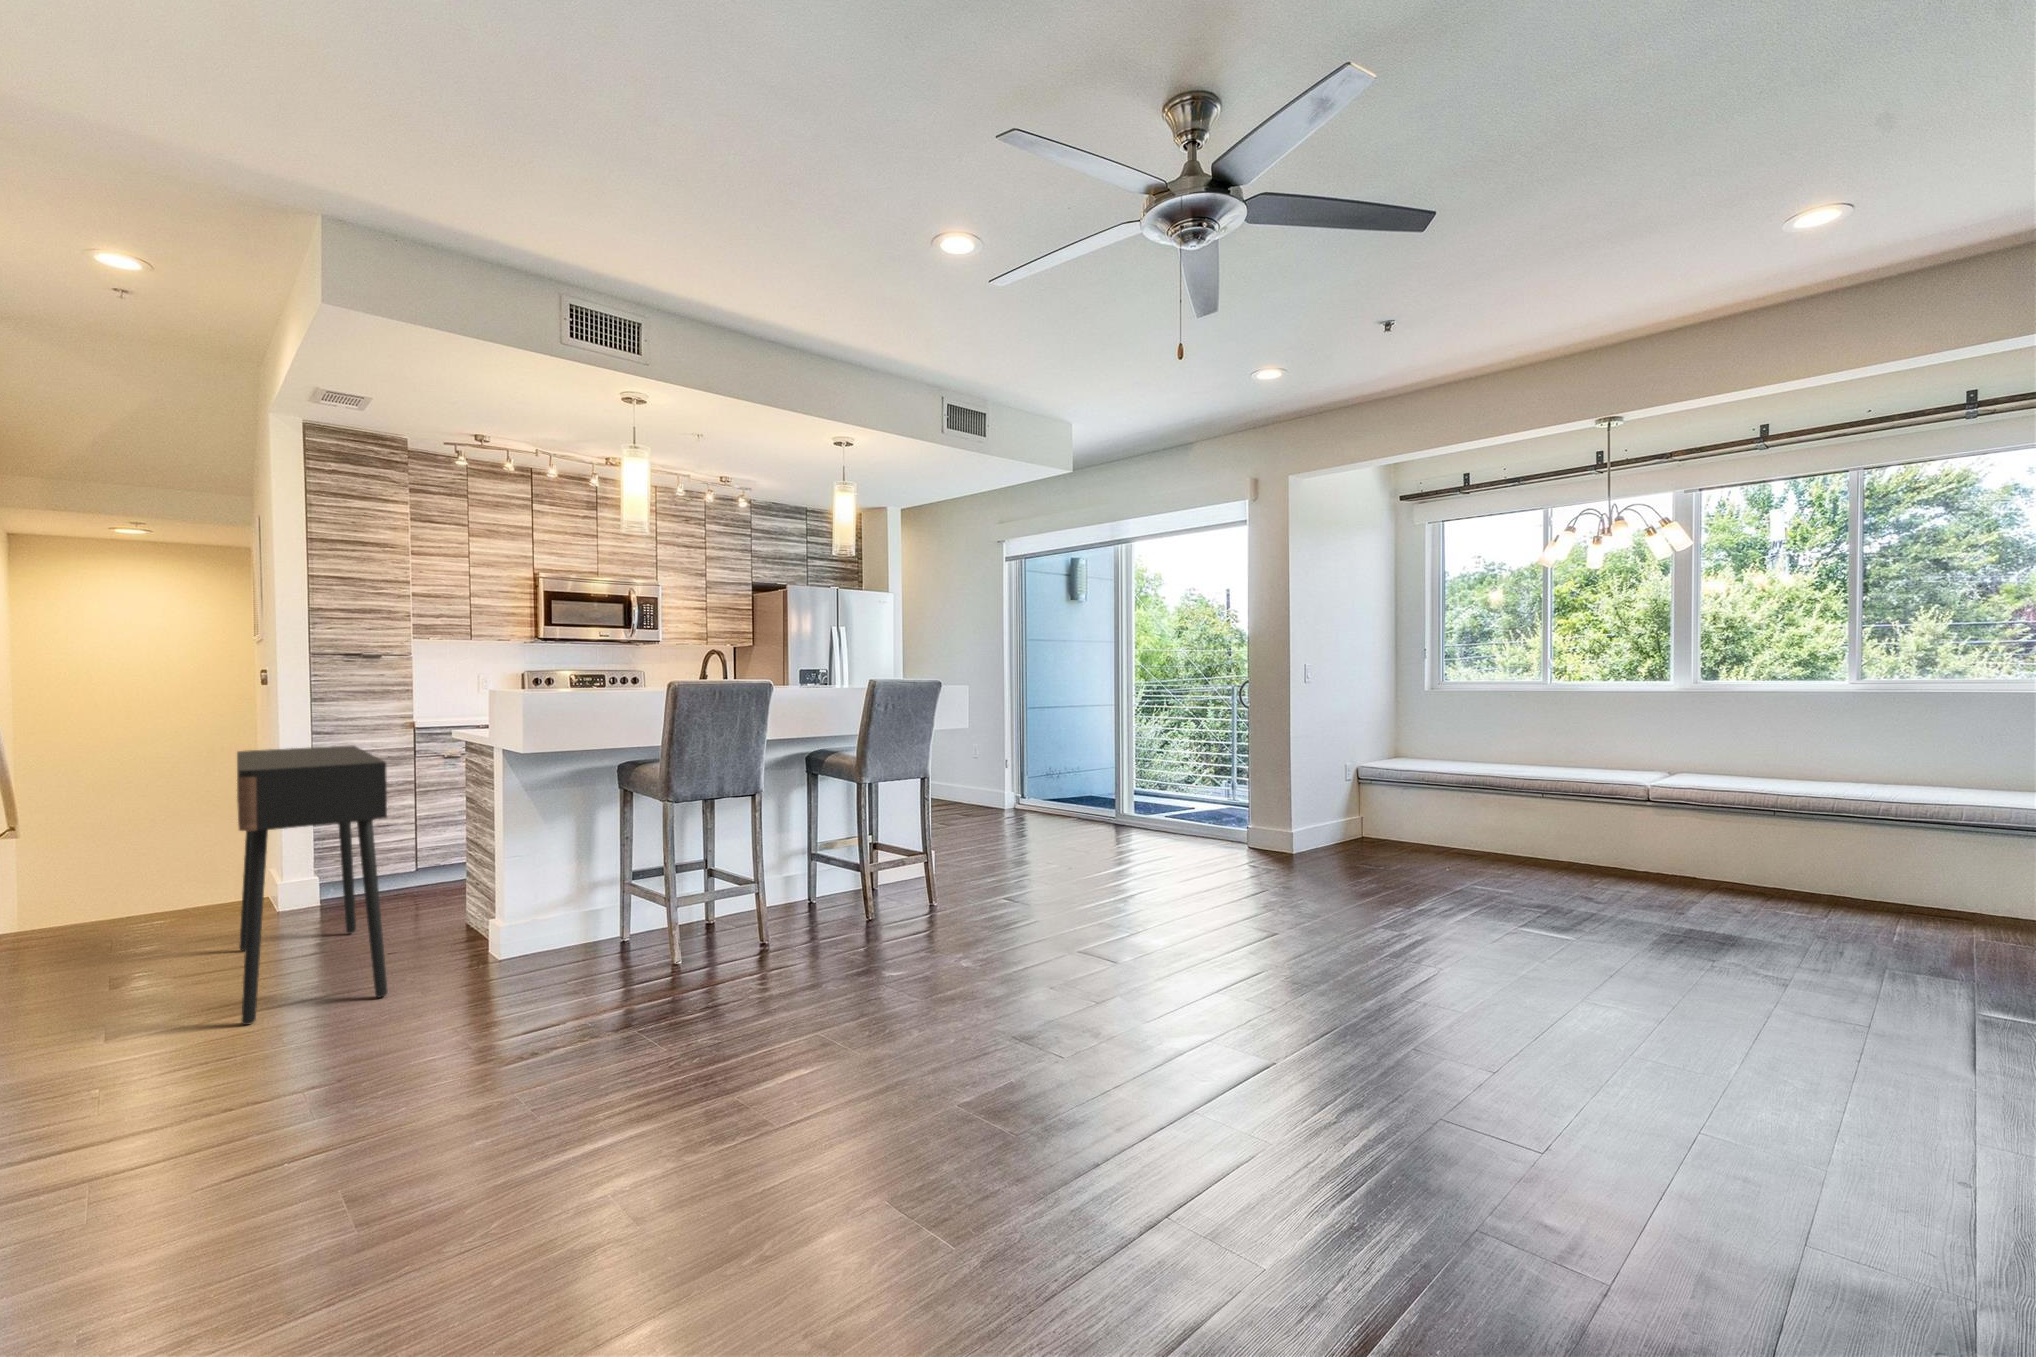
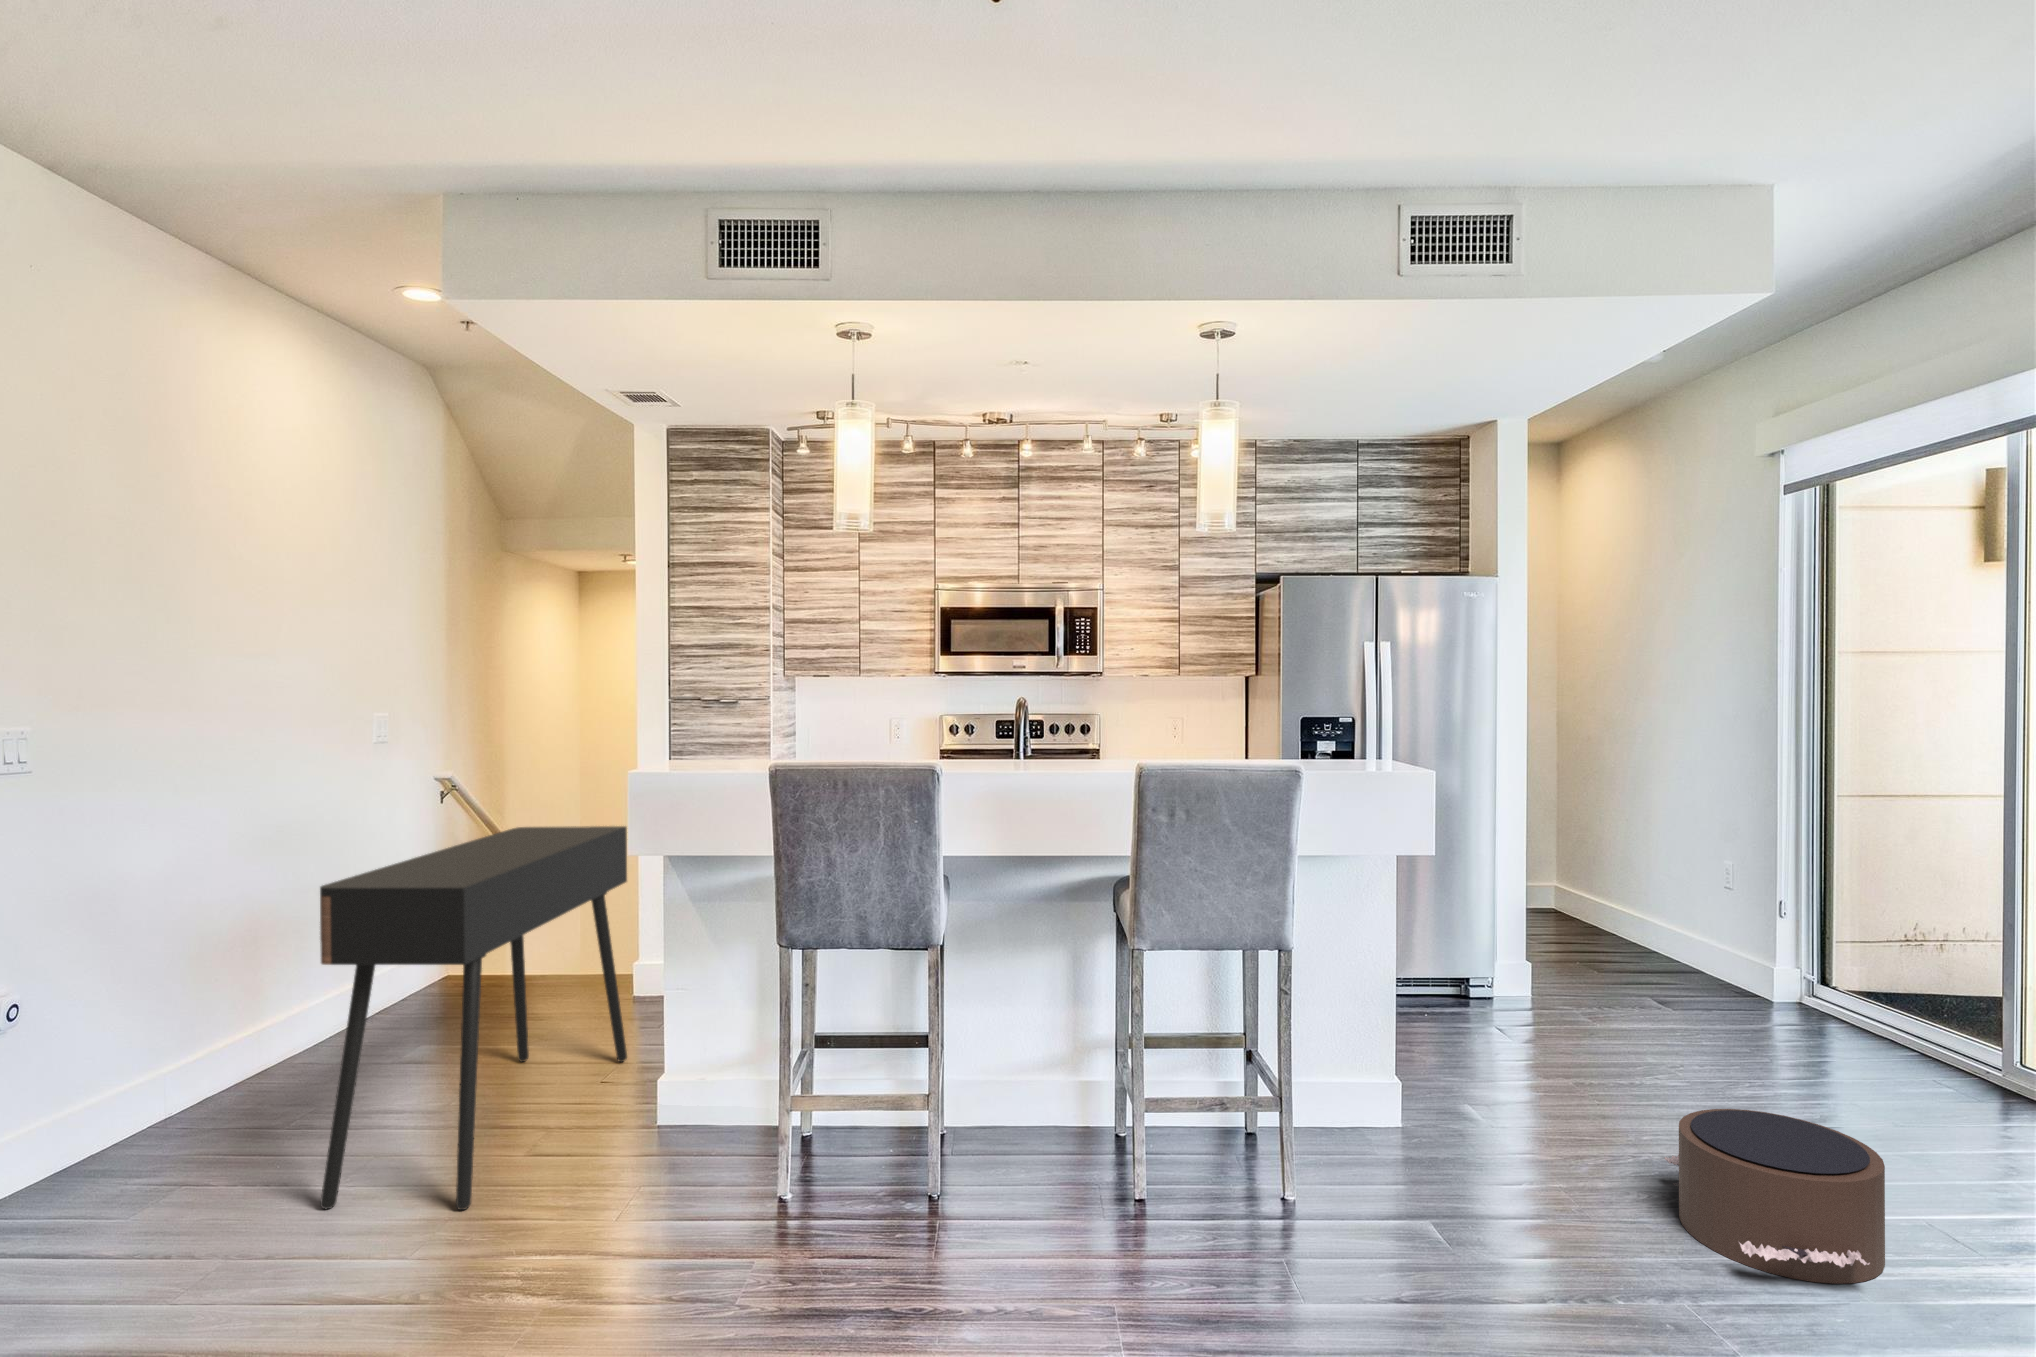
pouf: none [1011,821,1091,873] -> present [1665,1109,1885,1284]

